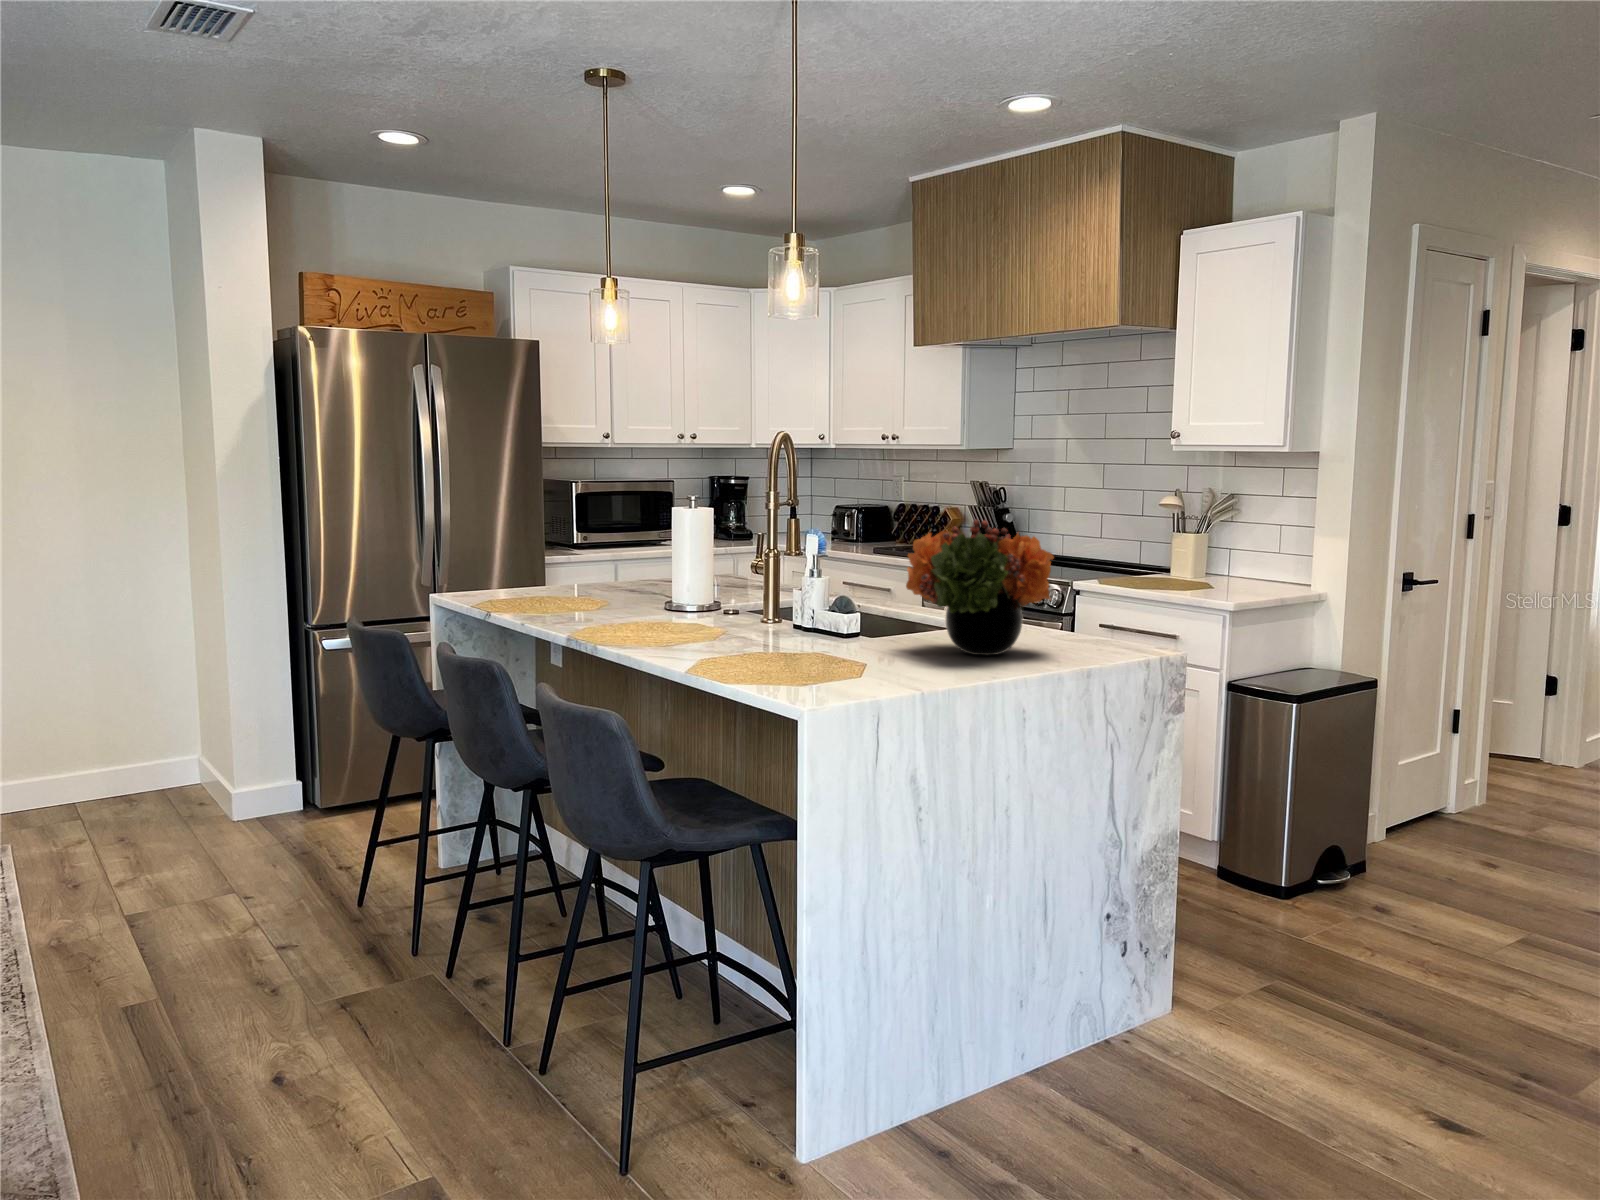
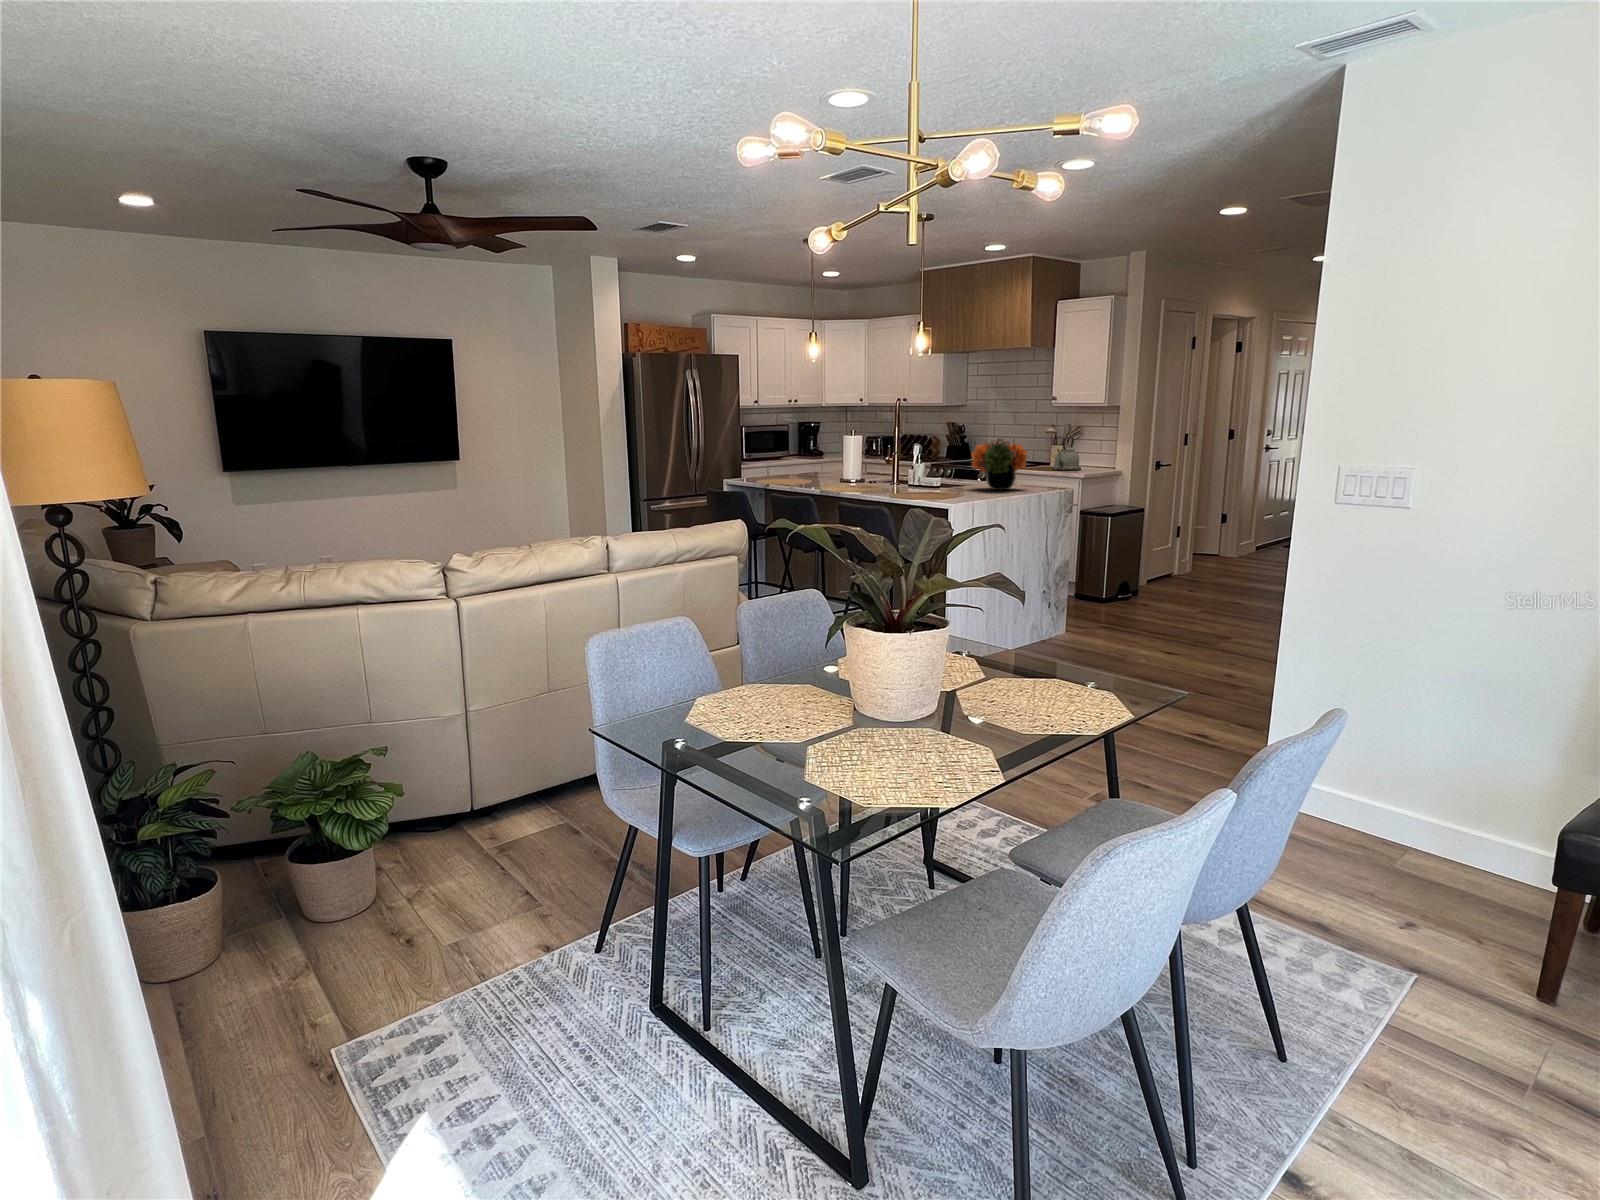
kettle: none [1168,516,1232,589] -> present [1052,437,1081,471]

